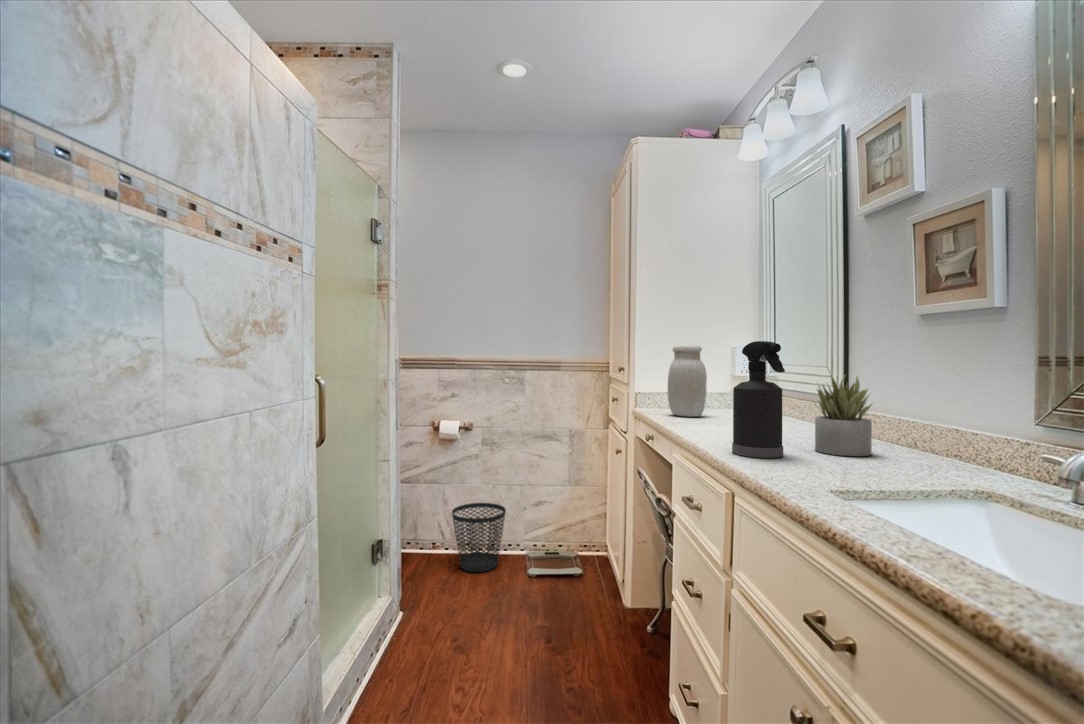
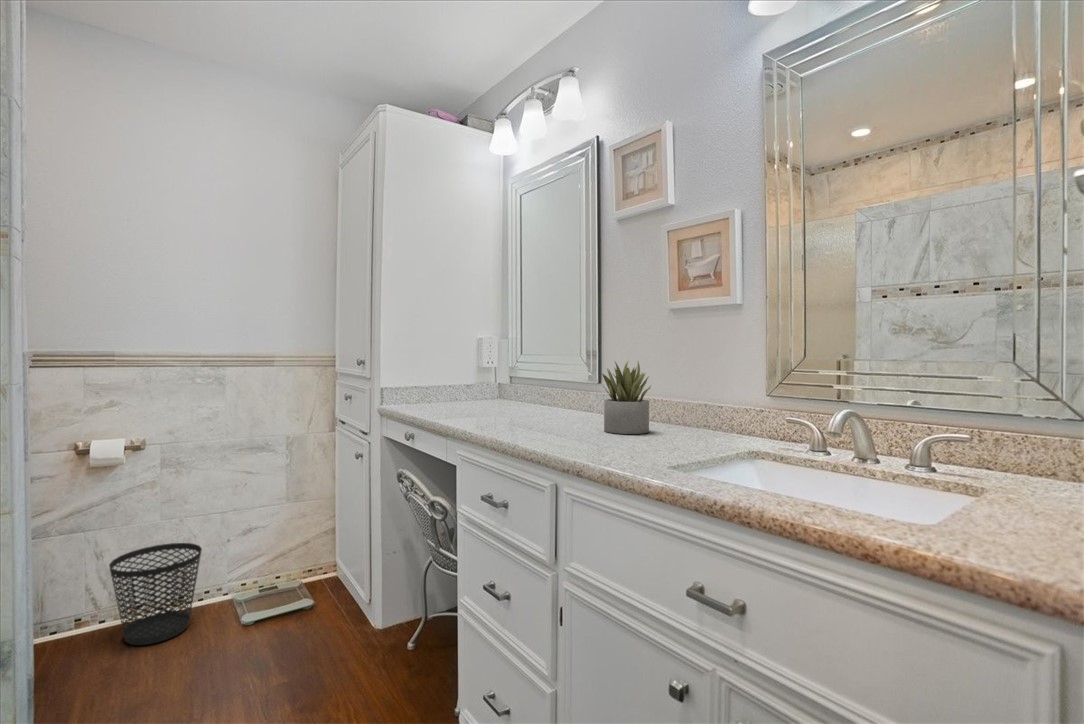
spray bottle: present [732,341,785,458] -> none [543,327,596,443]
jar: present [668,345,707,417] -> none [429,332,470,408]

